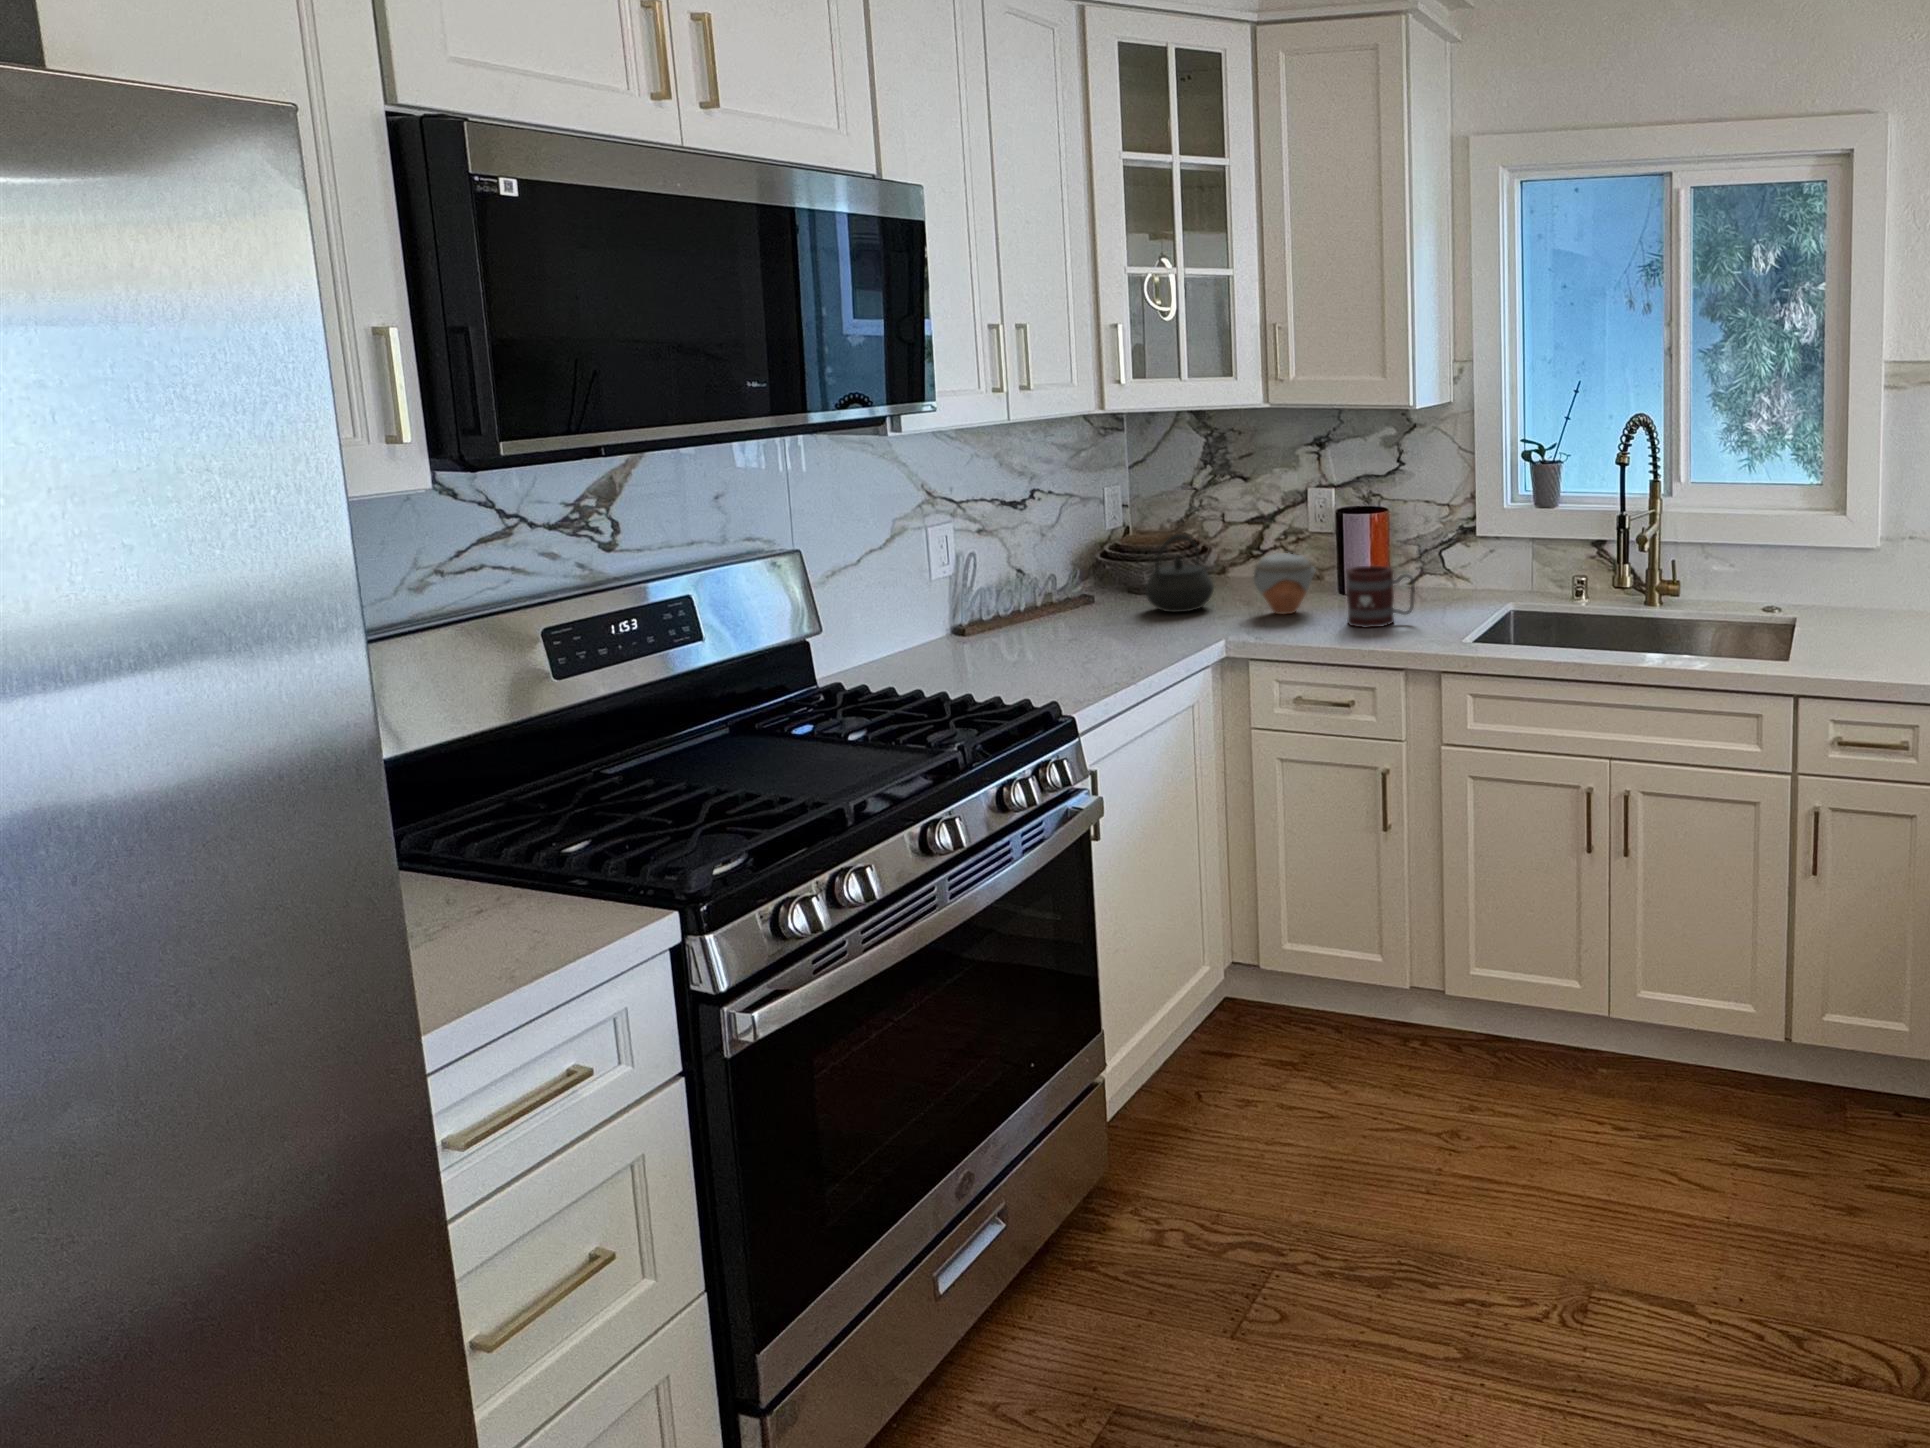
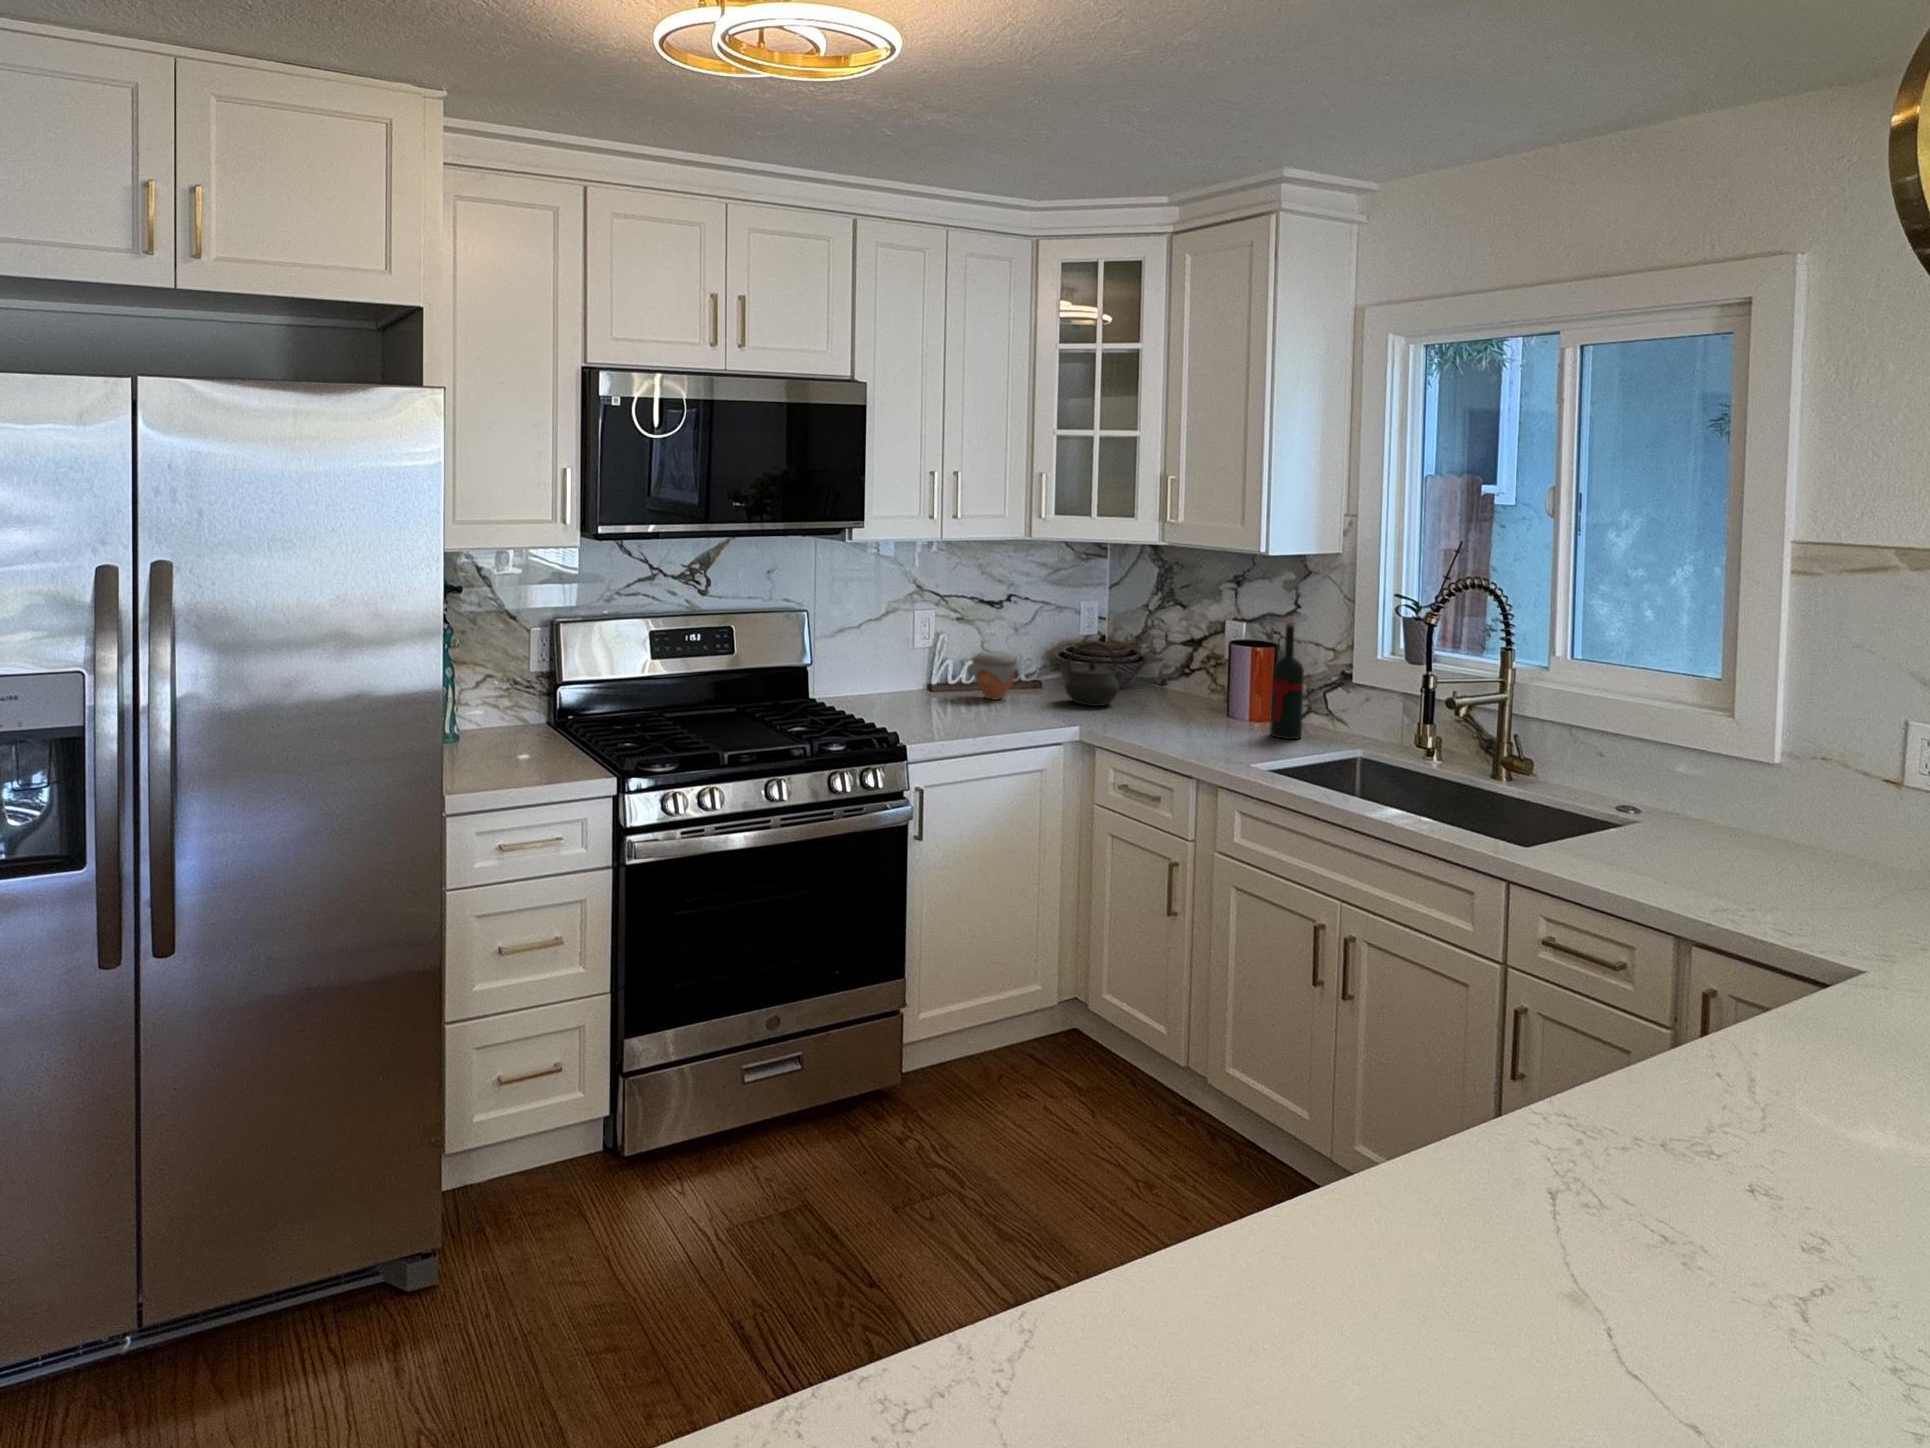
wine bottle: none [1410,480,1443,607] -> present [1270,621,1304,739]
jar: present [1254,553,1315,615] -> present [967,651,1019,699]
mug: present [1347,566,1415,628] -> none [1185,688,1244,743]

